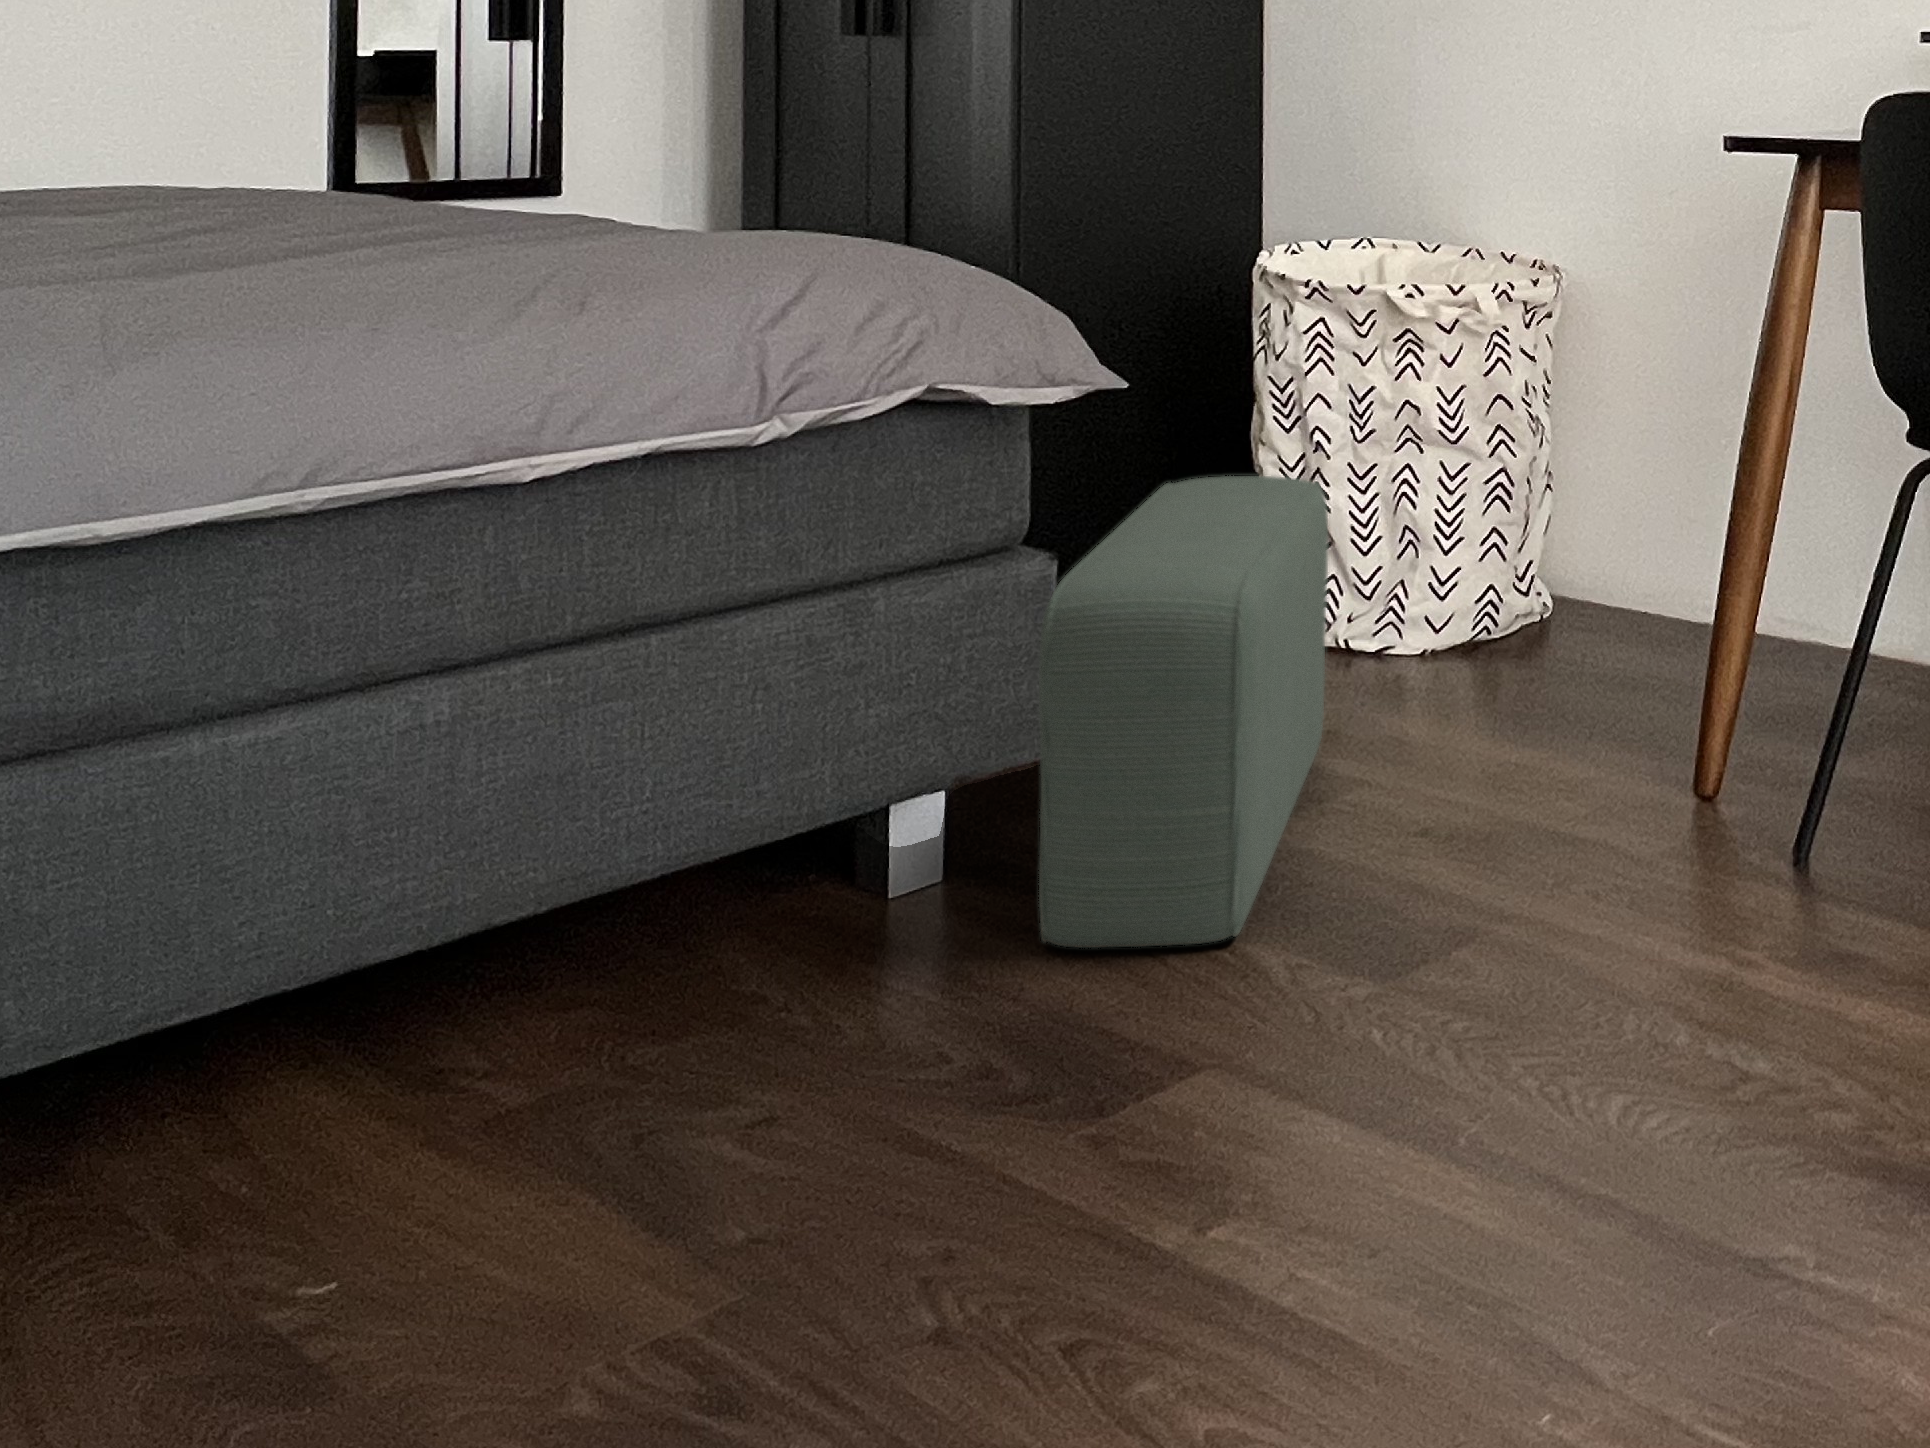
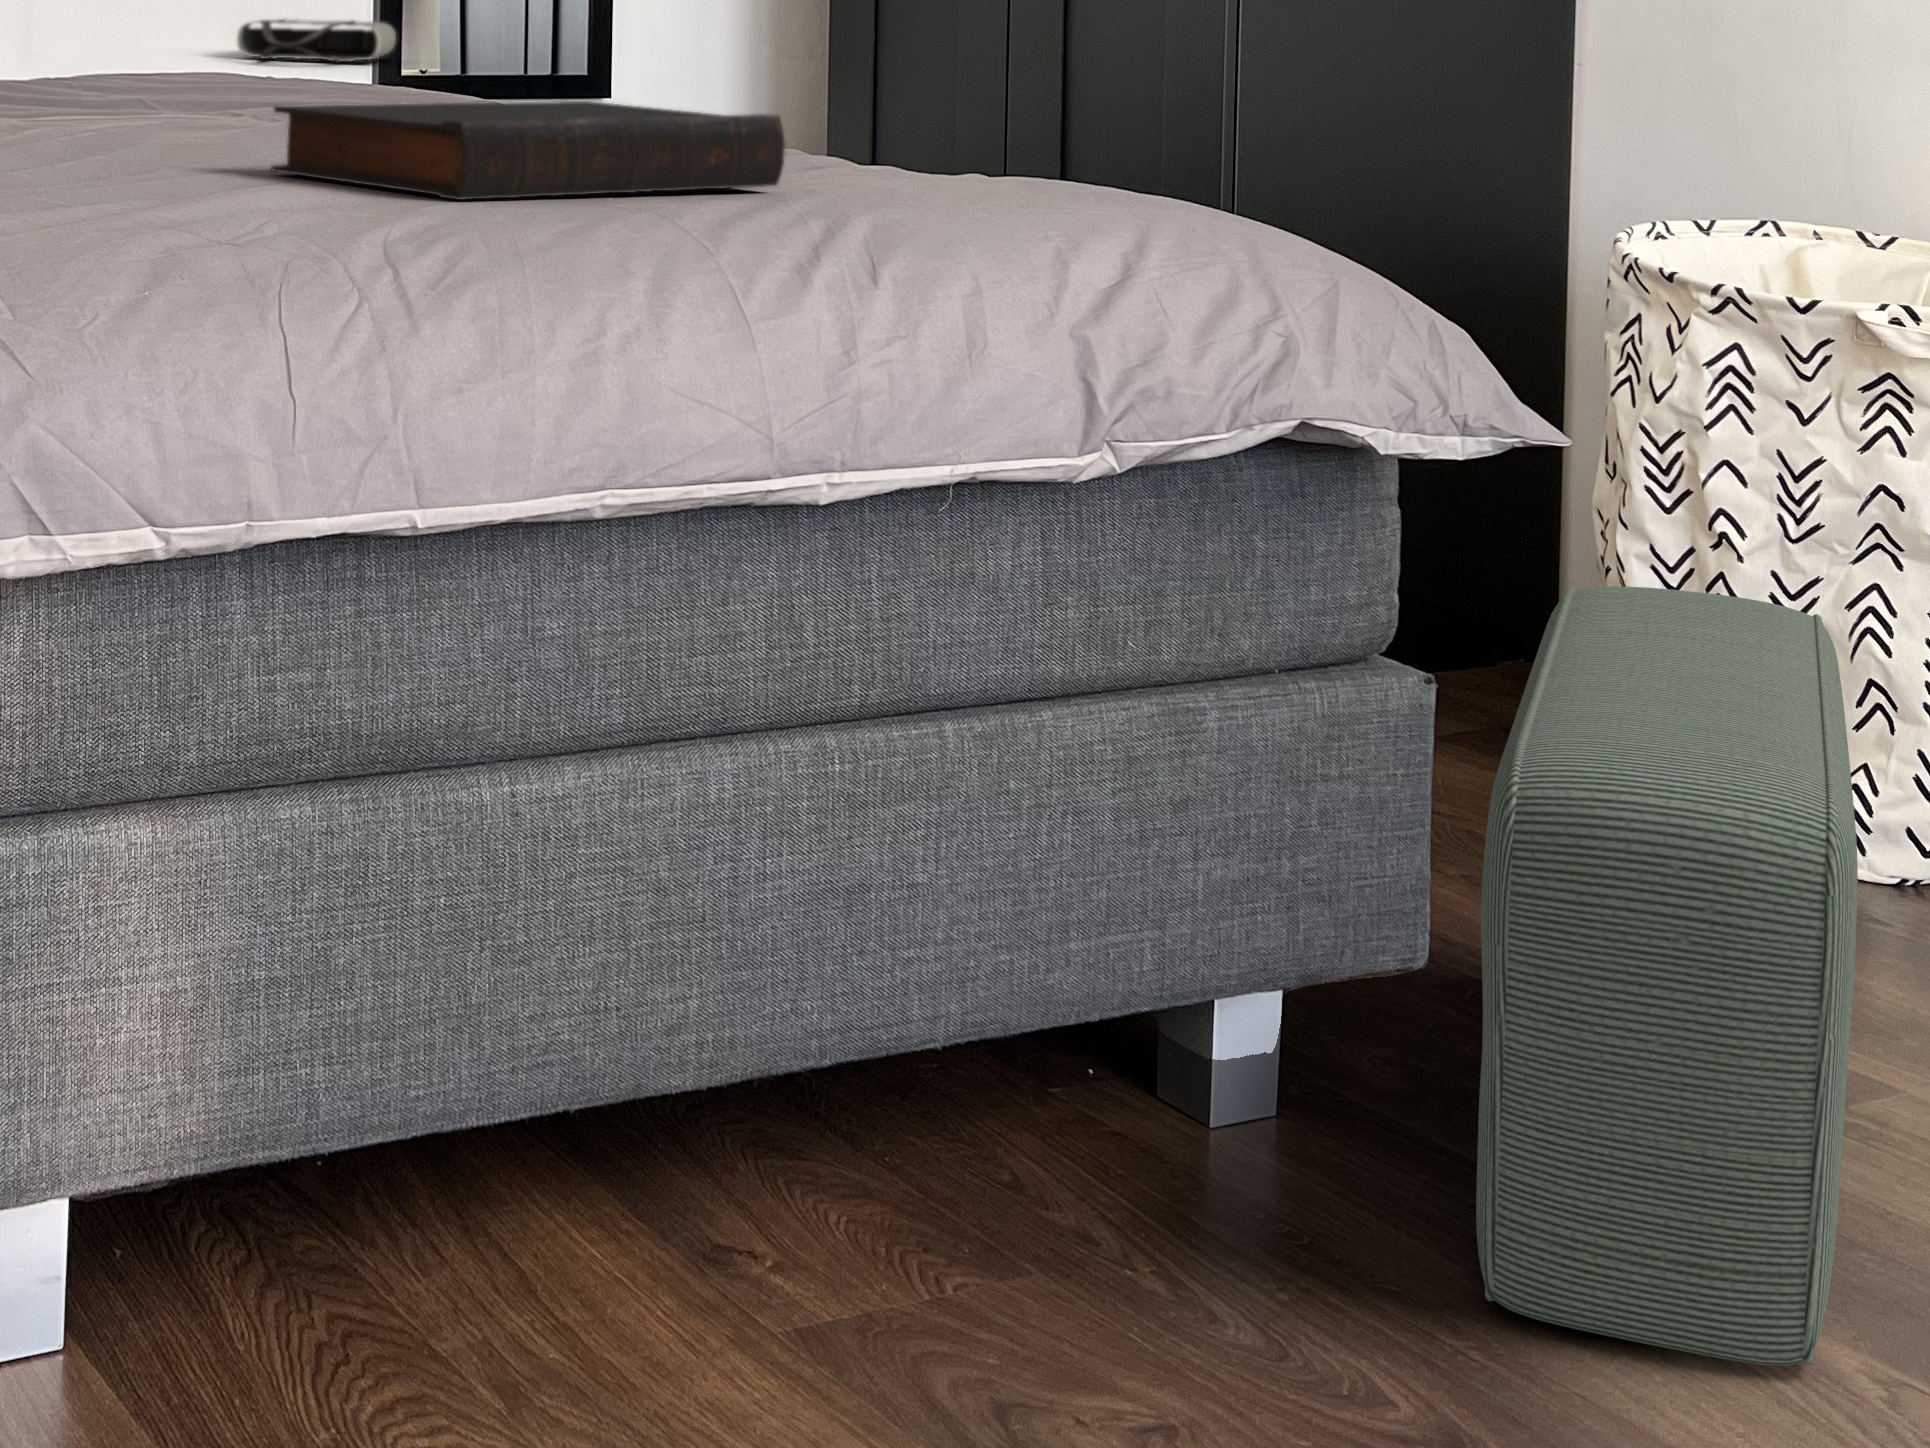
tote bag: none [187,146,354,180] -> present [237,18,396,62]
book: none [88,196,558,273] -> present [271,101,785,200]

